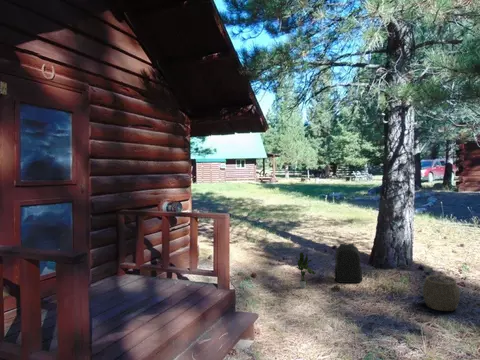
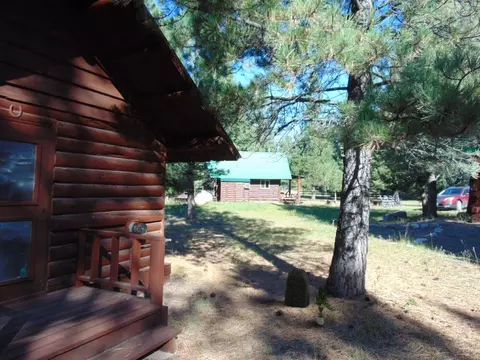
potted plant: present [296,252,316,288] -> present [314,286,335,325]
woven basket: present [423,275,460,311] -> none [349,305,381,340]

